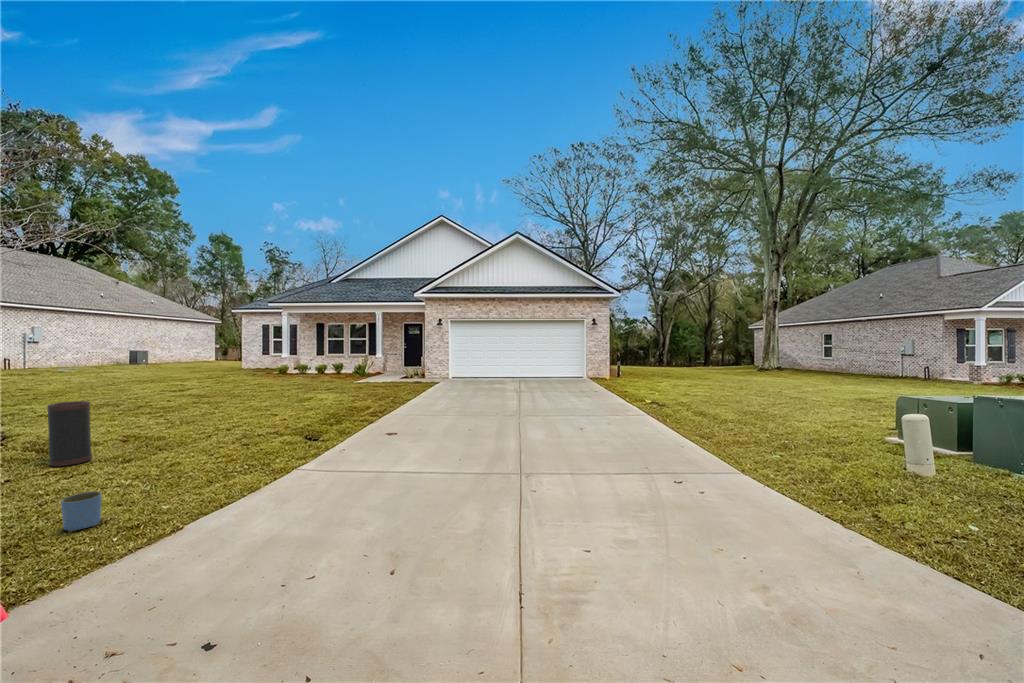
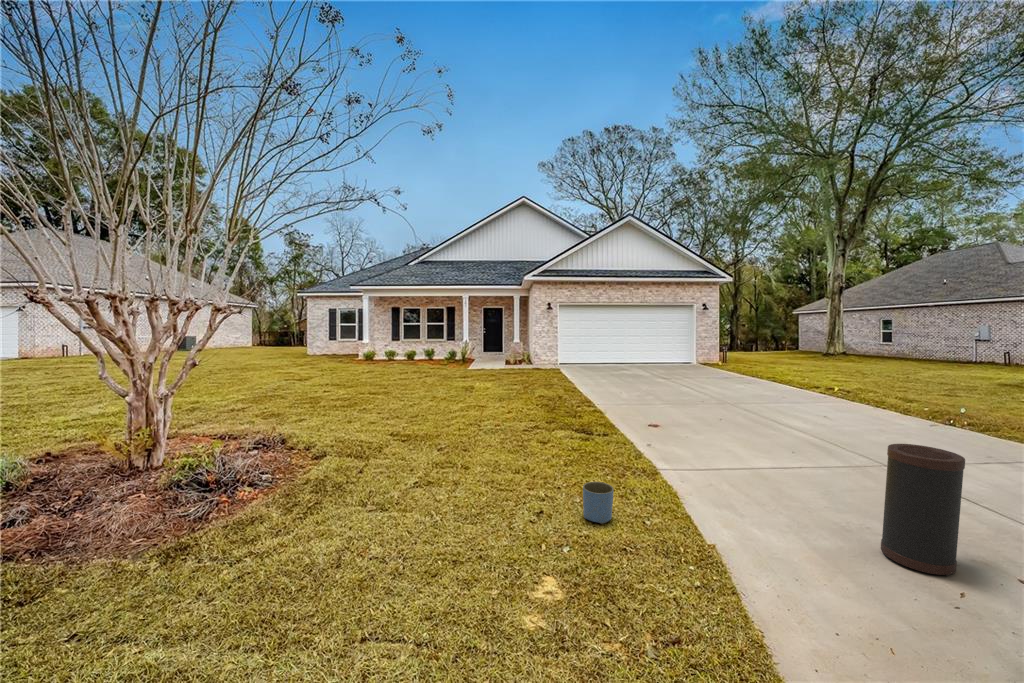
trash can: present [47,401,92,467] -> present [881,444,965,576]

